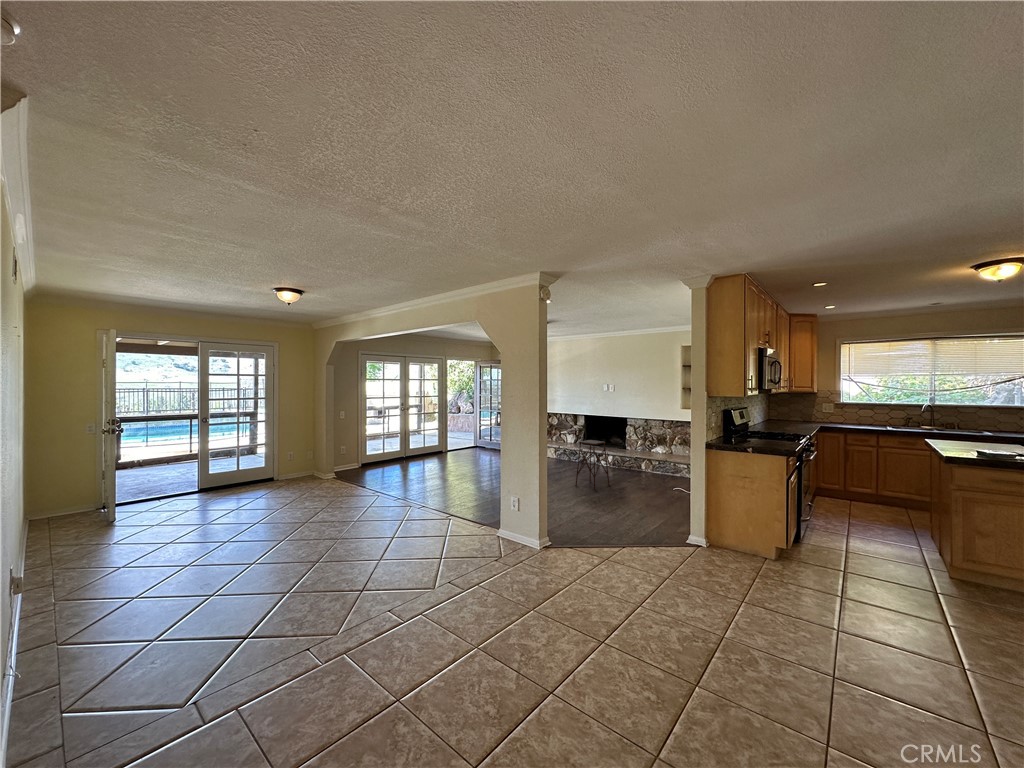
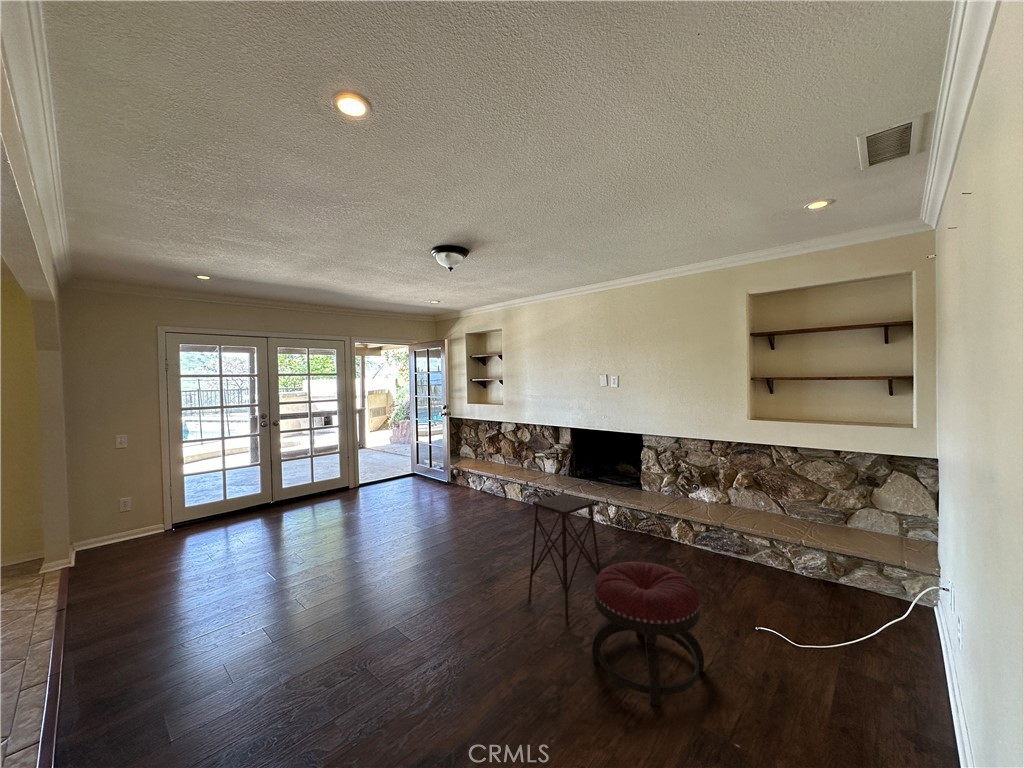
ottoman: none [607,461,649,502] -> present [592,562,704,706]

